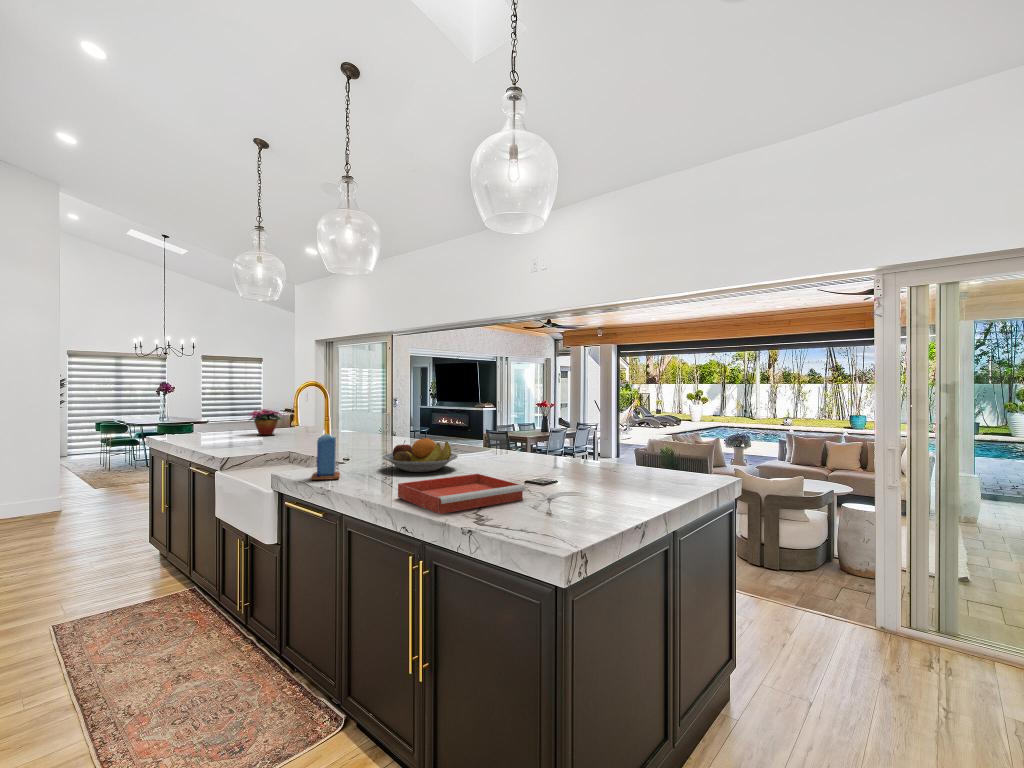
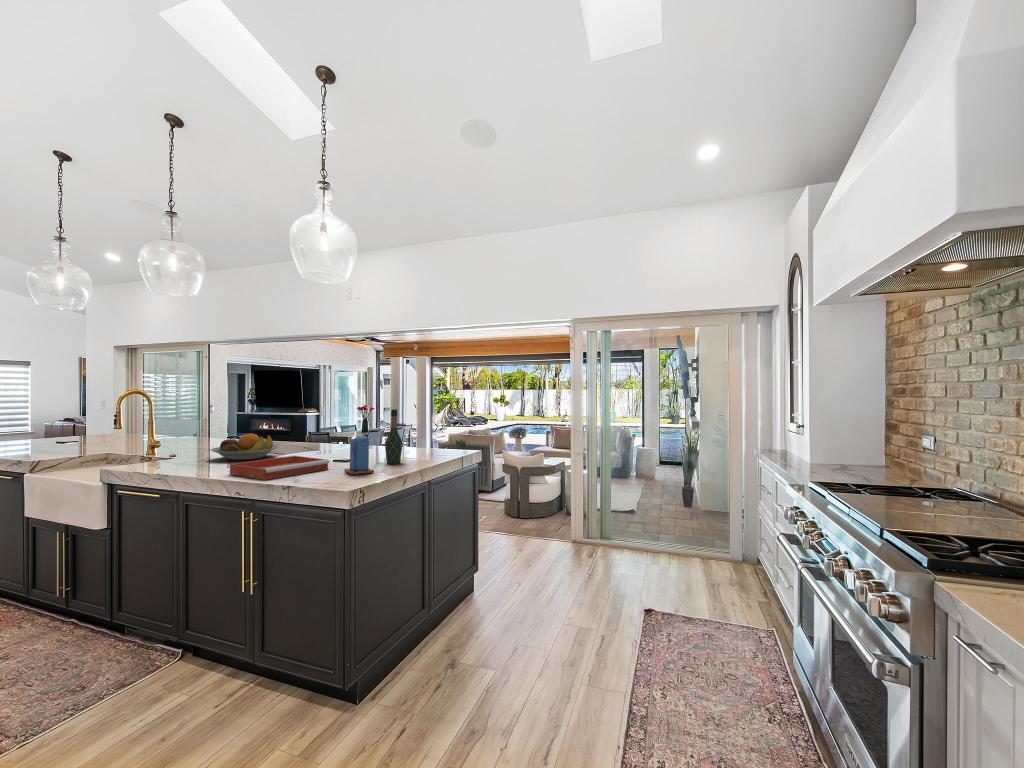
flower arrangement: present [249,409,281,435] -> none [40,416,93,443]
wine bottle: none [601,413,627,496] -> present [385,409,403,464]
candle: present [311,430,340,480] -> present [344,432,374,475]

